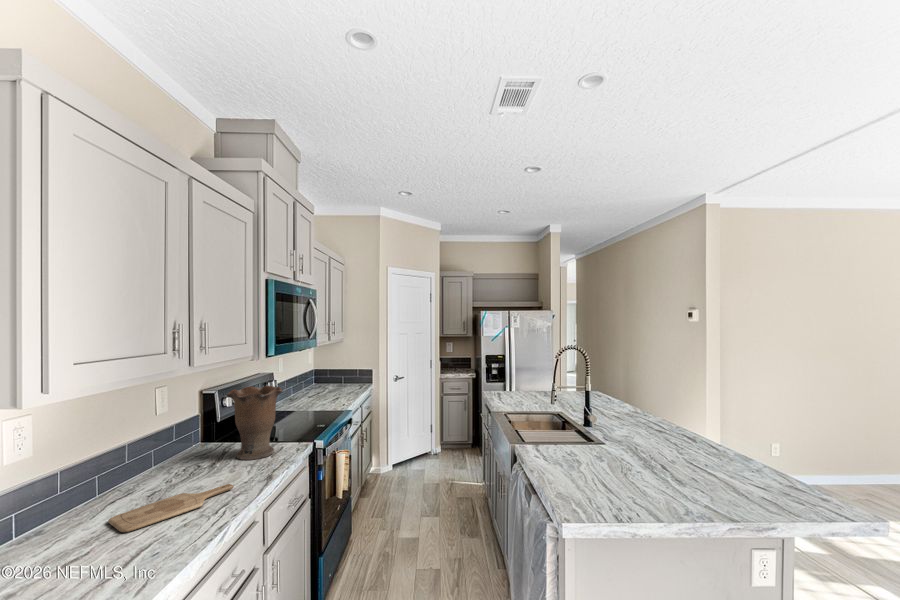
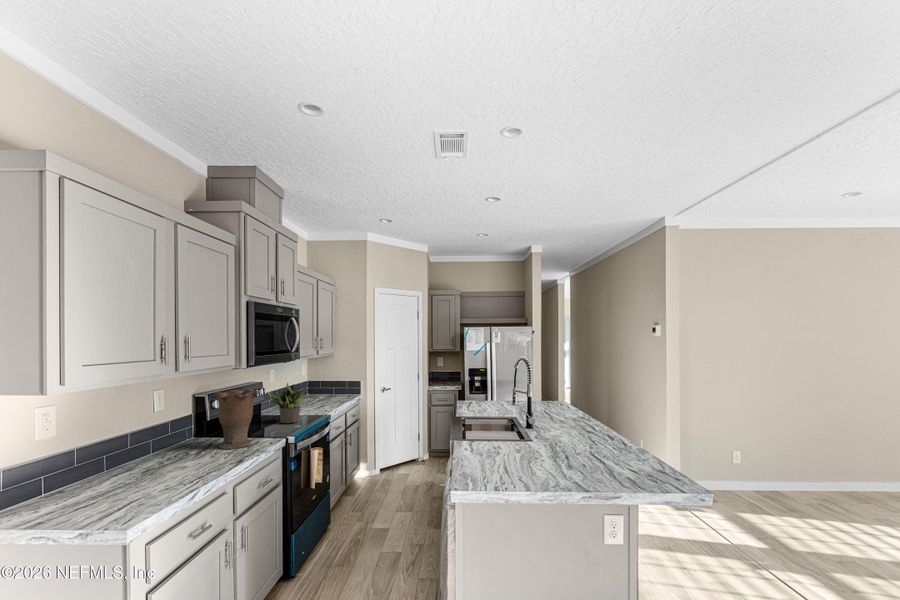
potted plant: none [280,374,328,422] -> present [267,383,306,423]
cutting board: present [108,484,234,533] -> none [110,464,209,492]

